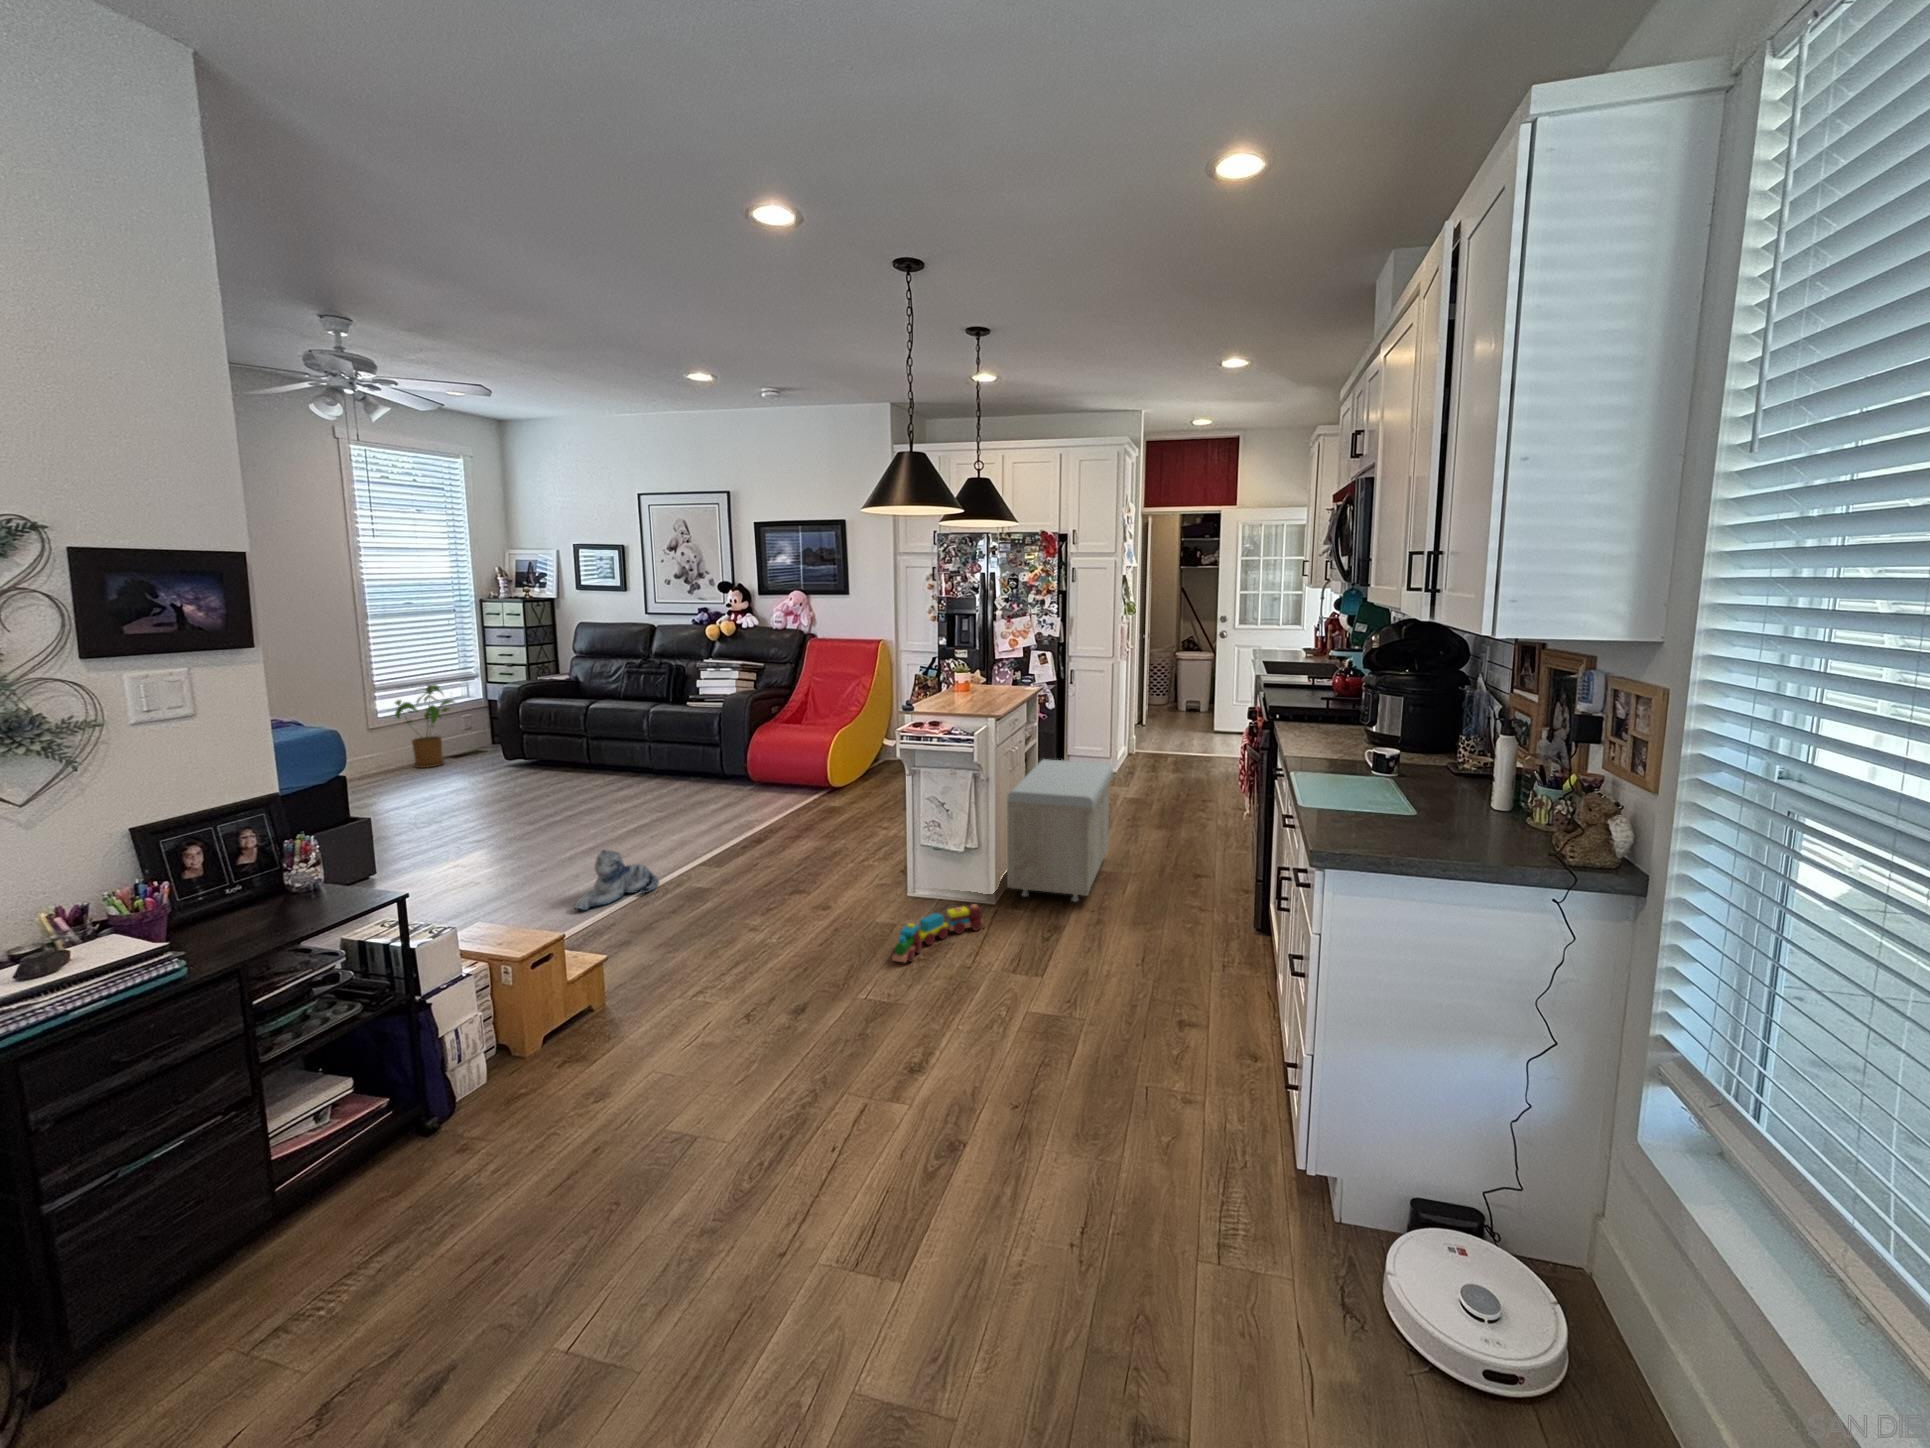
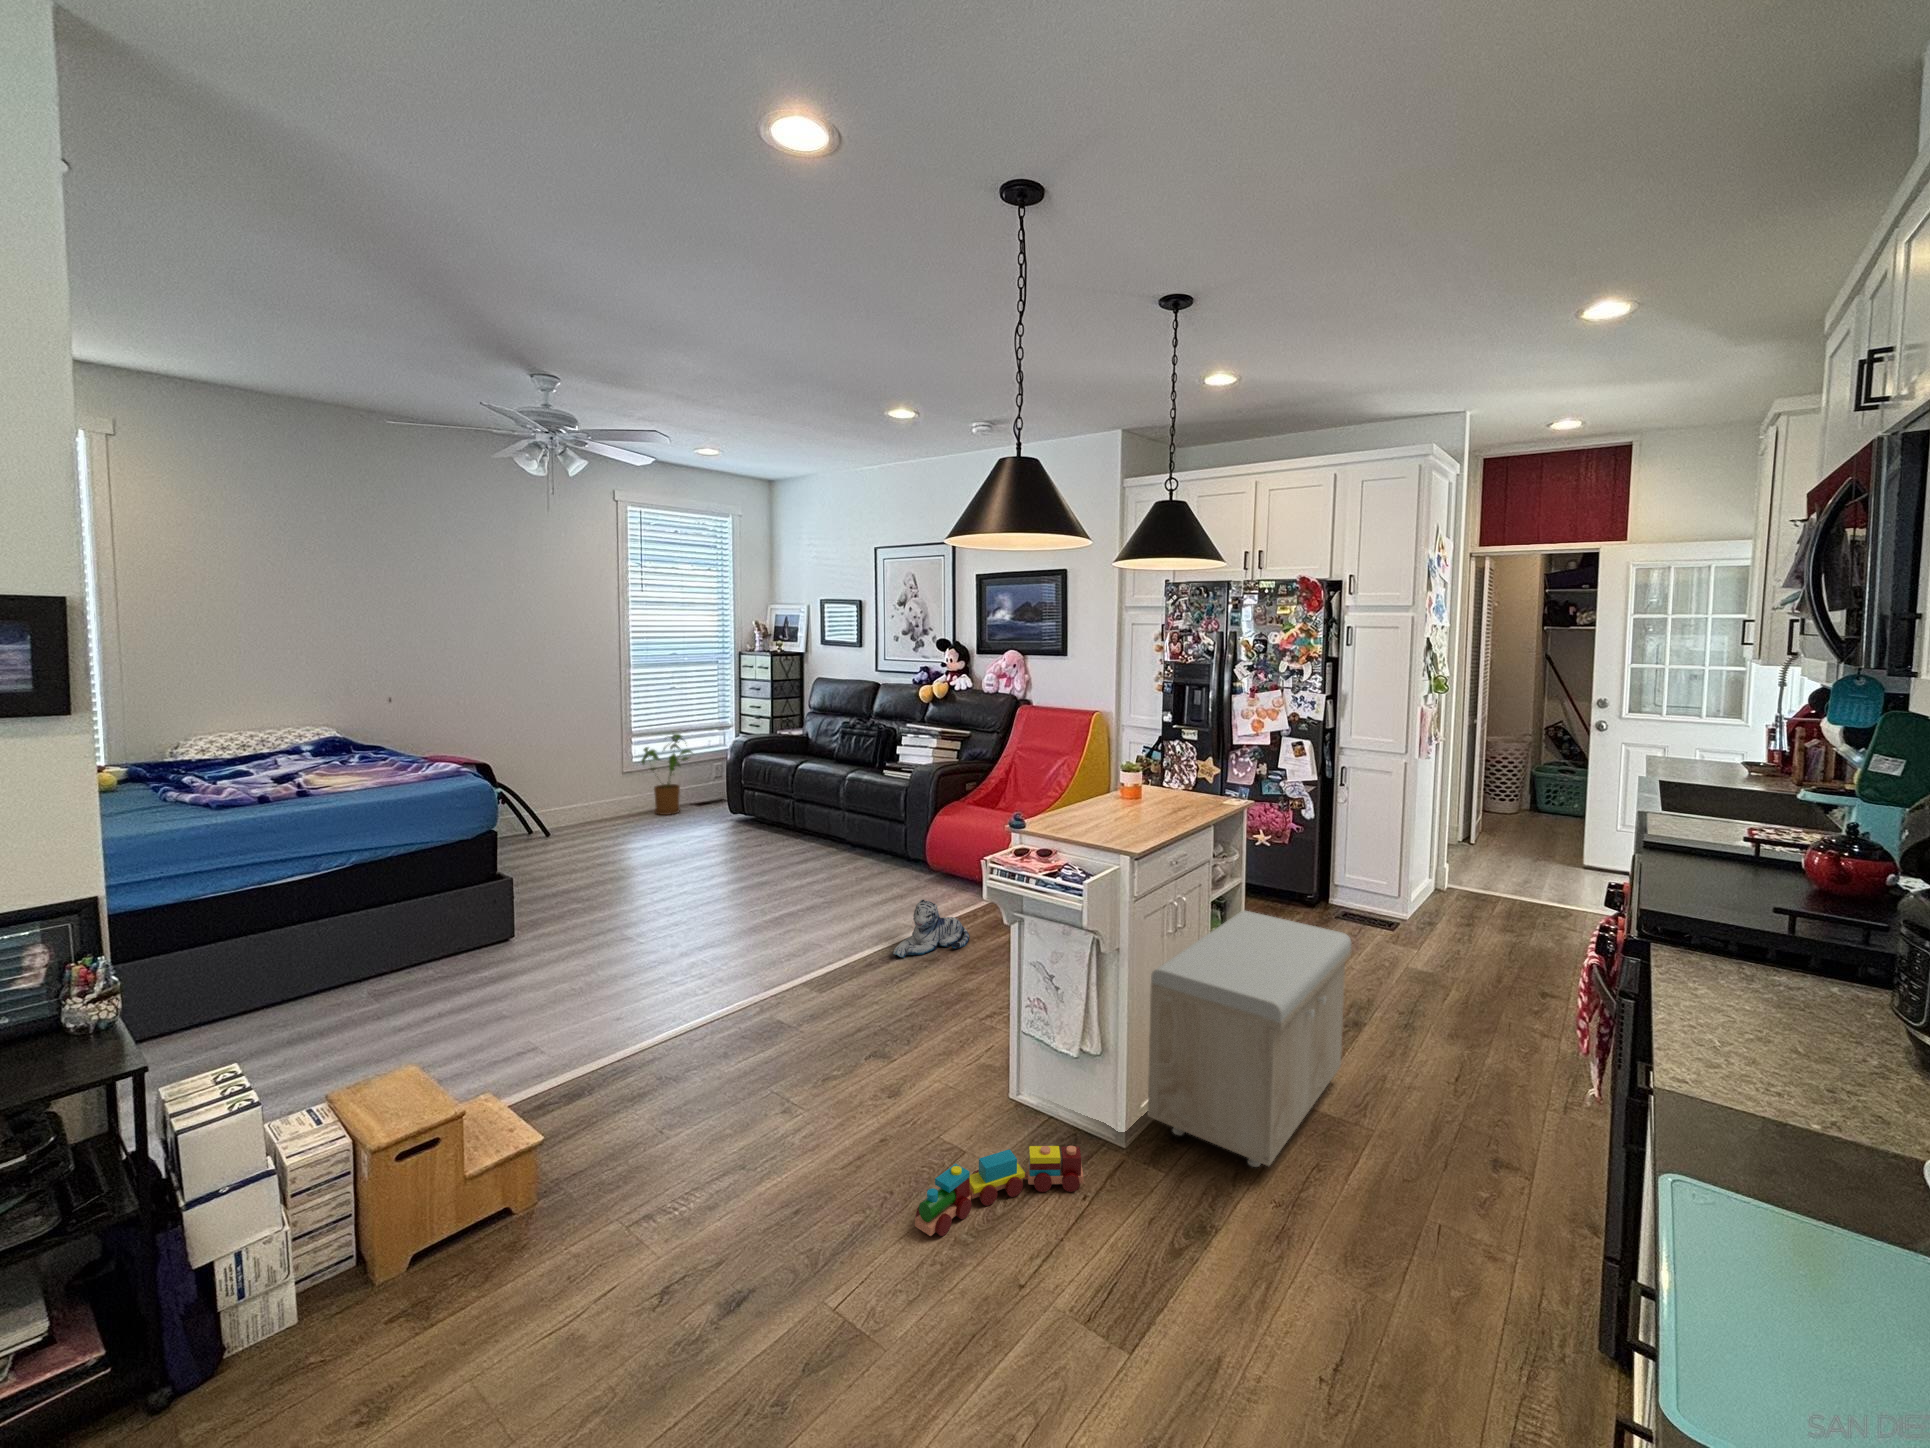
plush toy: present [575,850,658,910] -> present [893,899,970,958]

